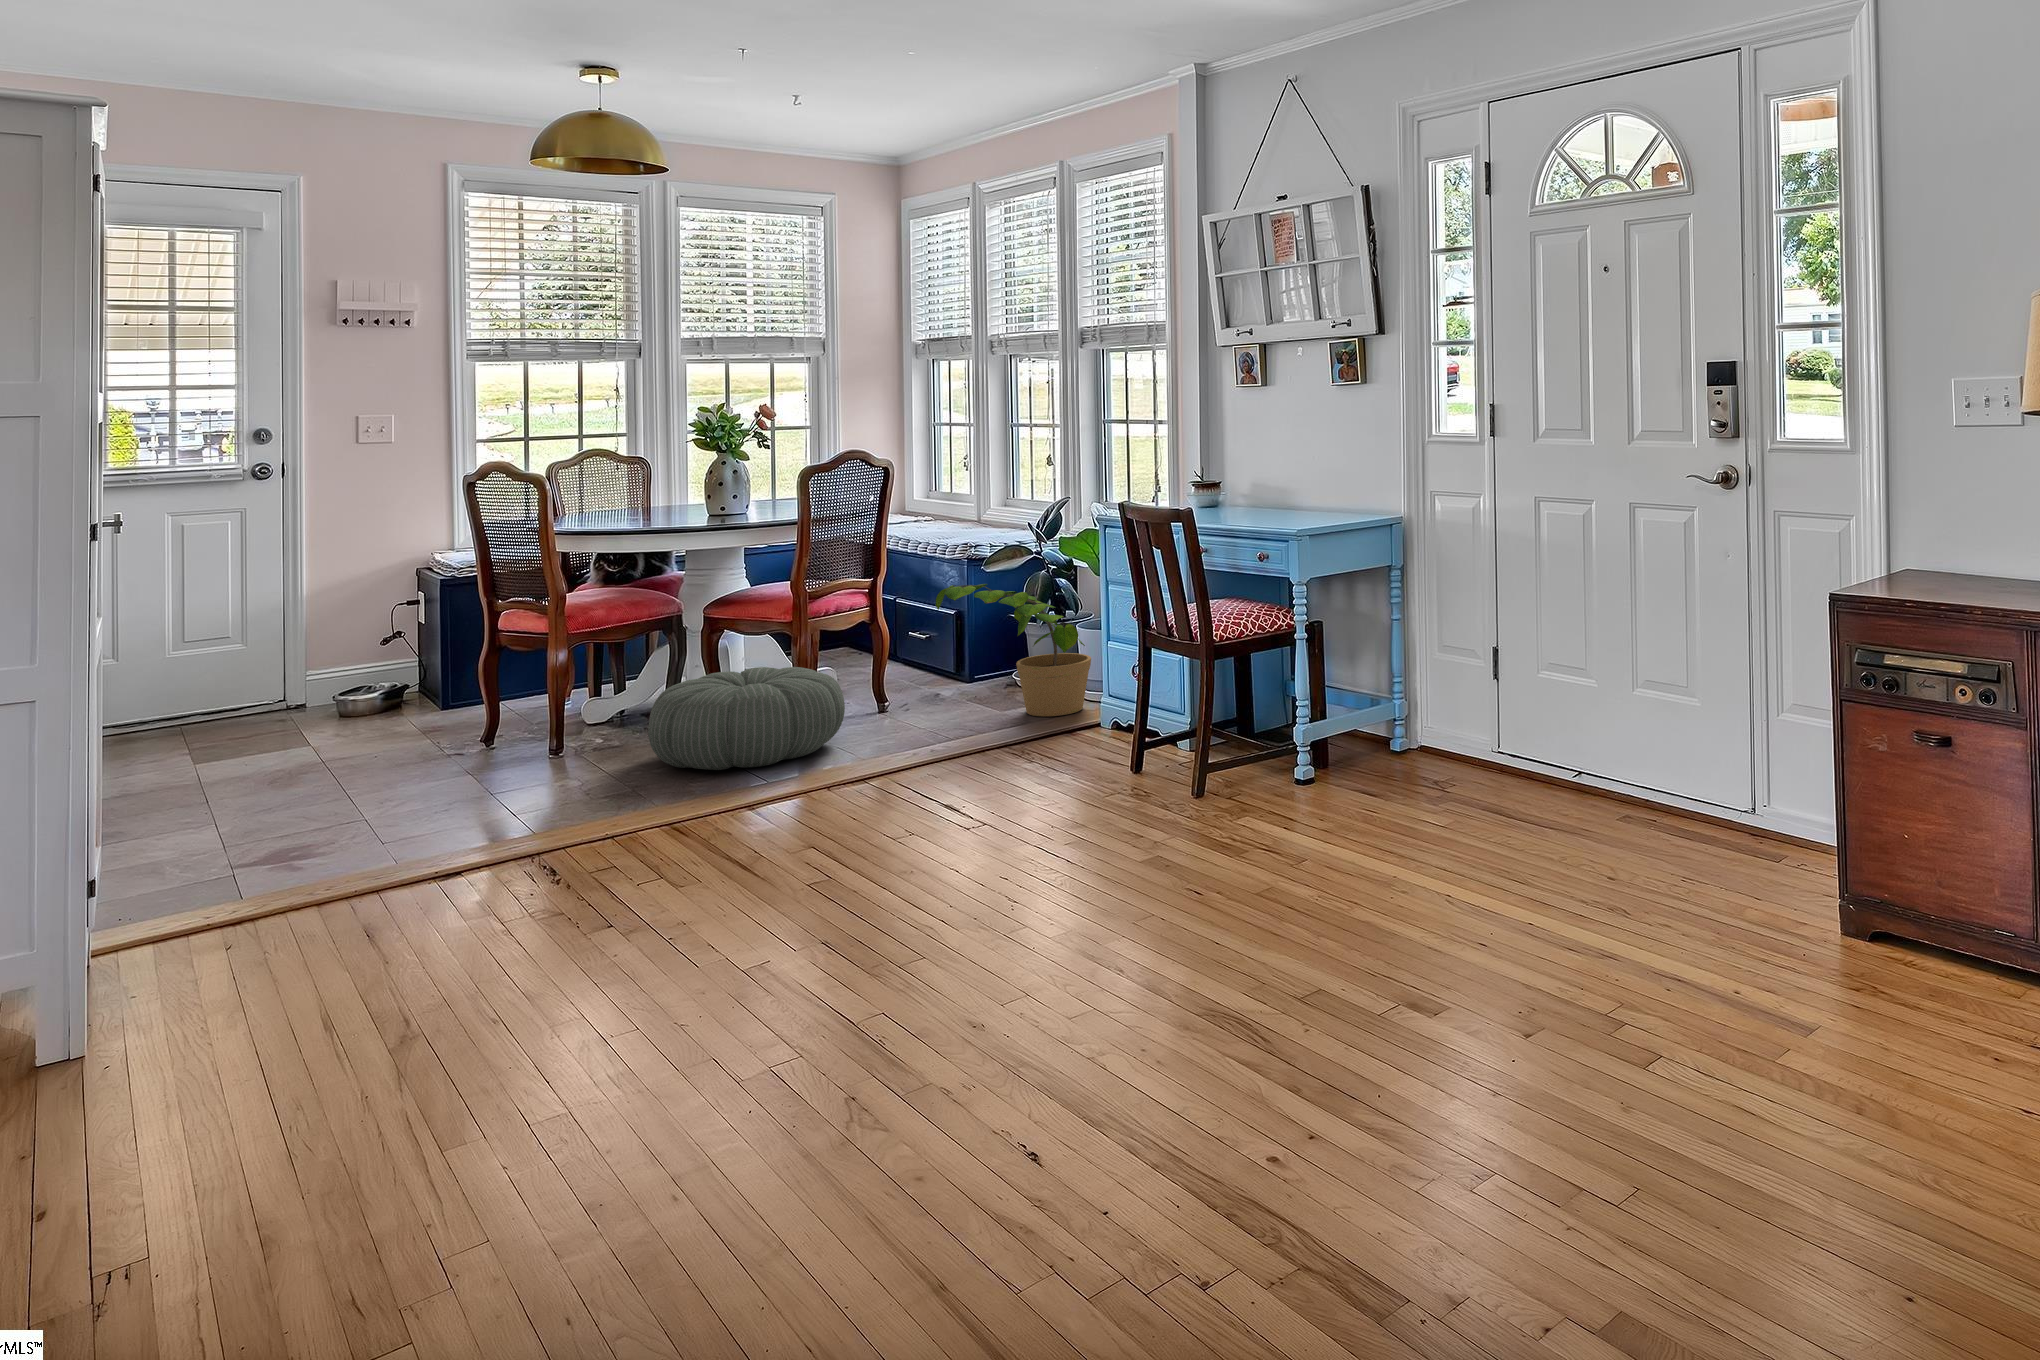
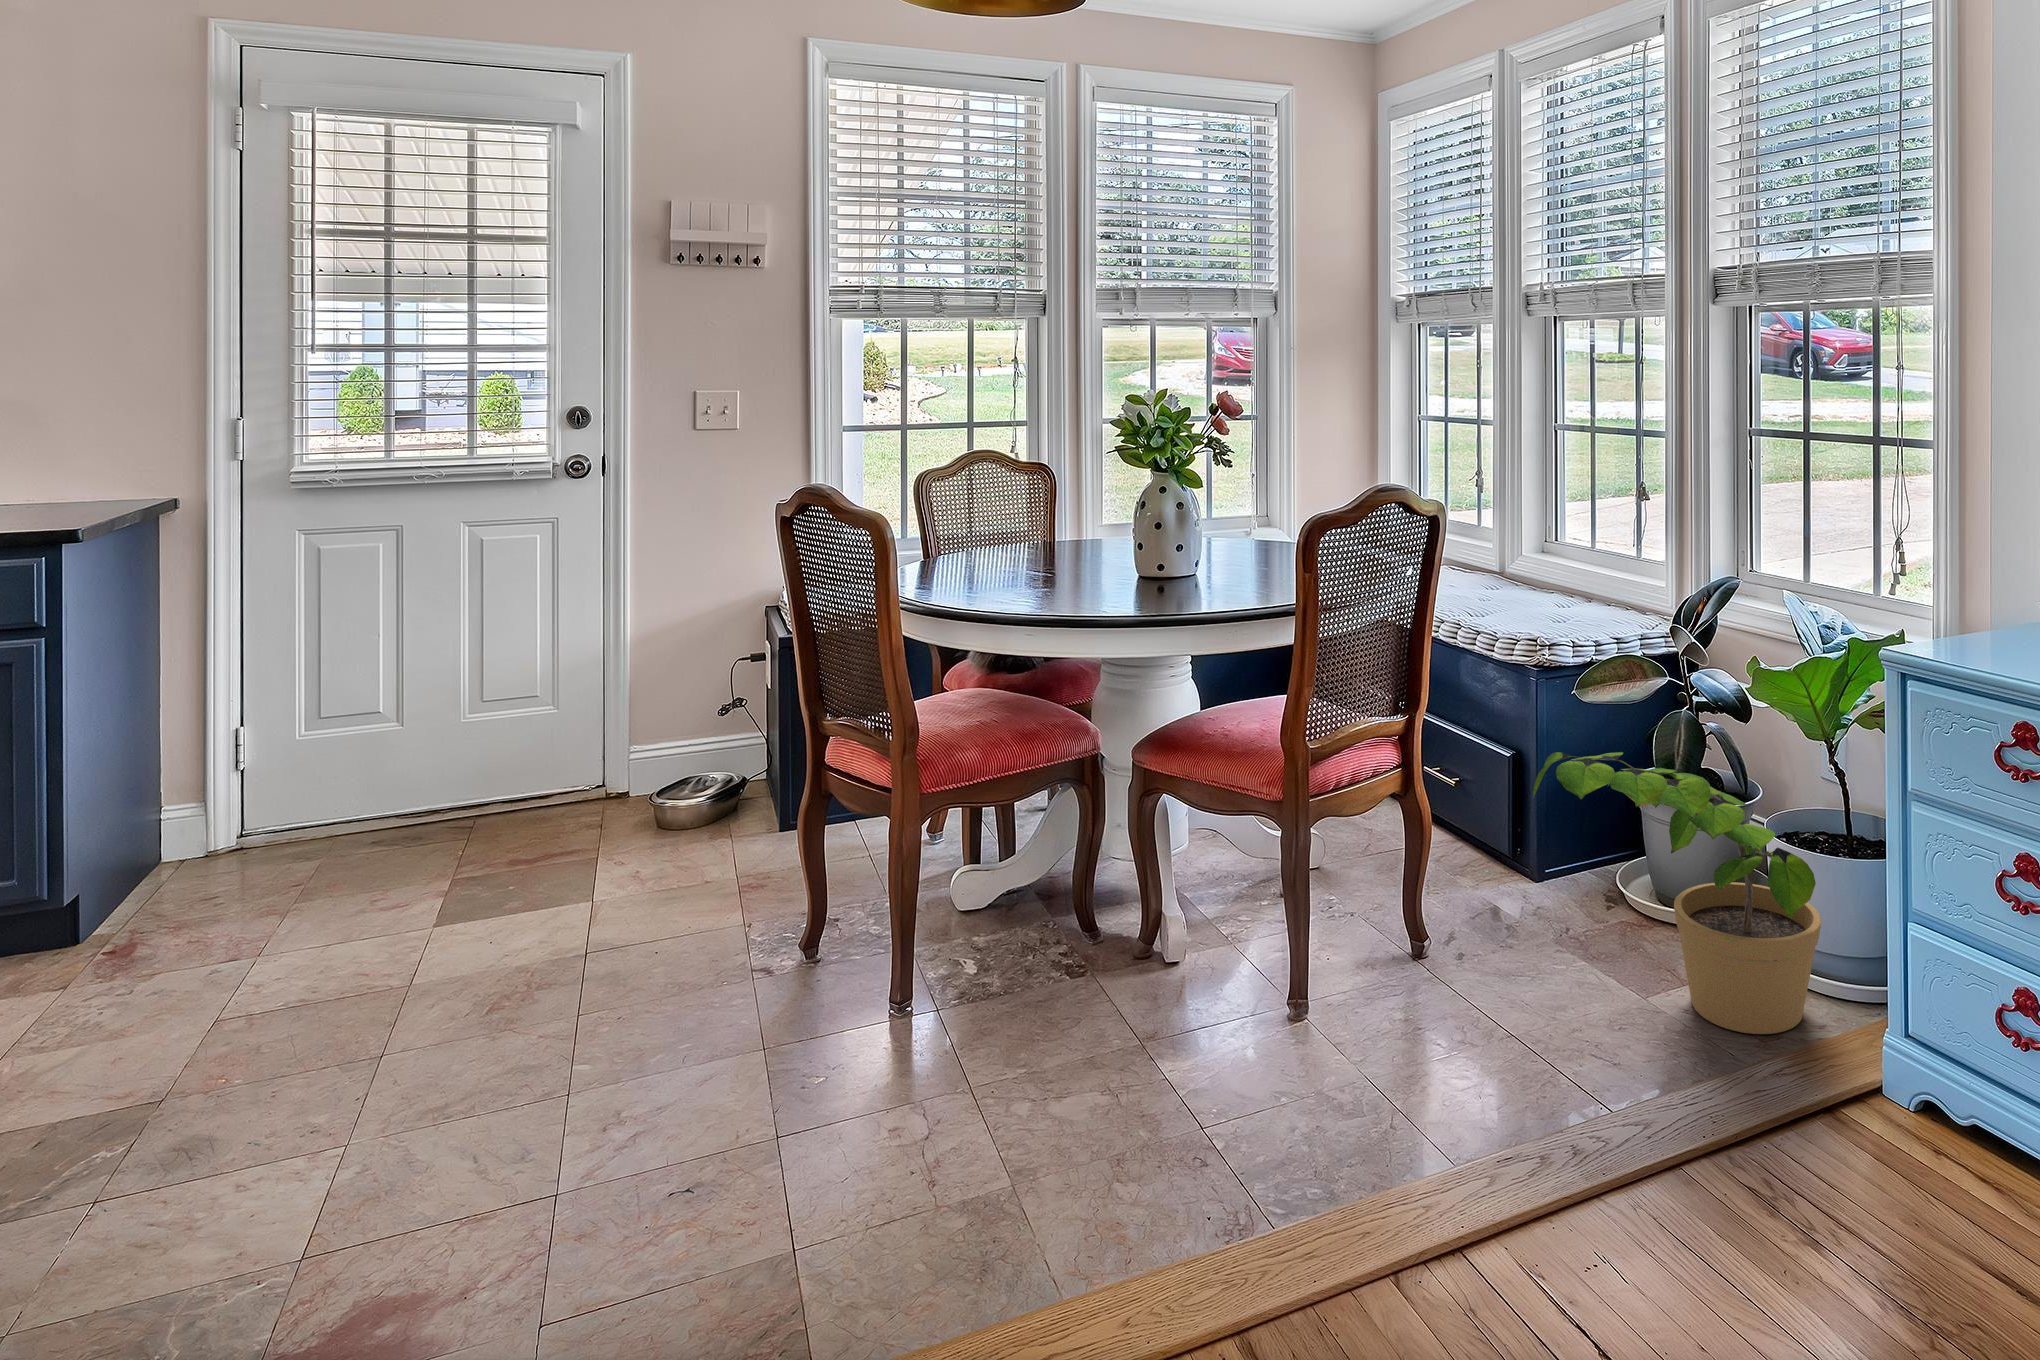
pouf: present [648,667,845,770] -> none [1034,890,1382,1161]

